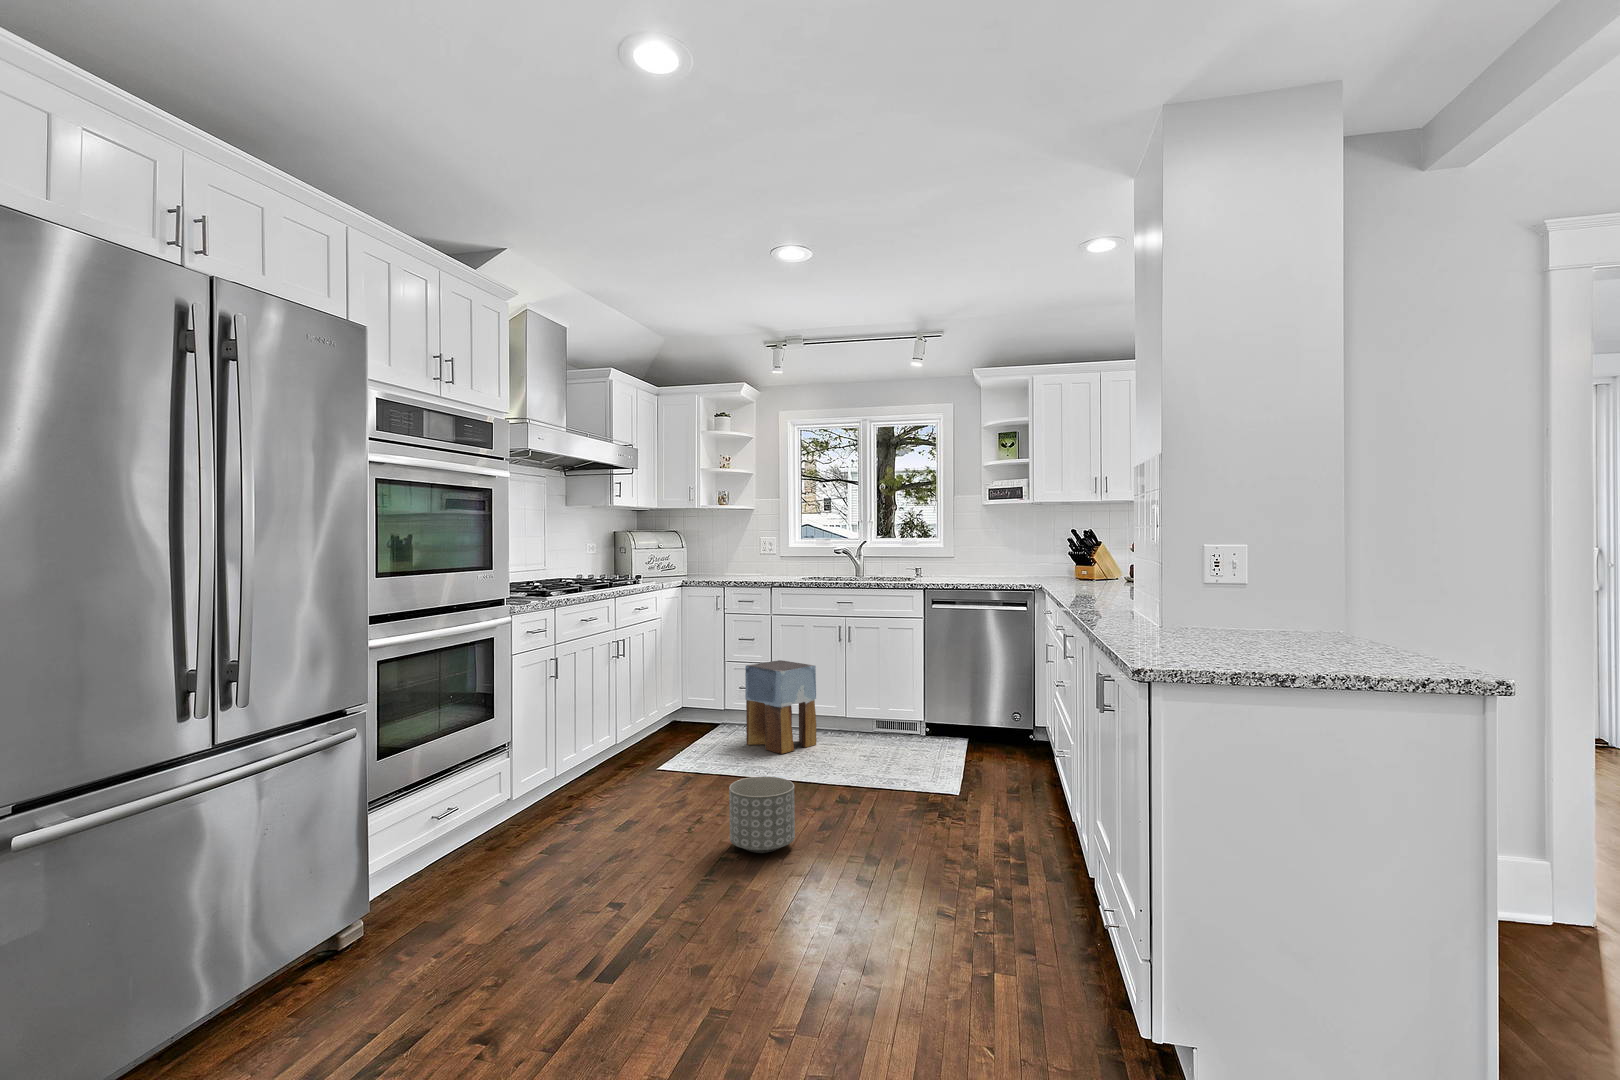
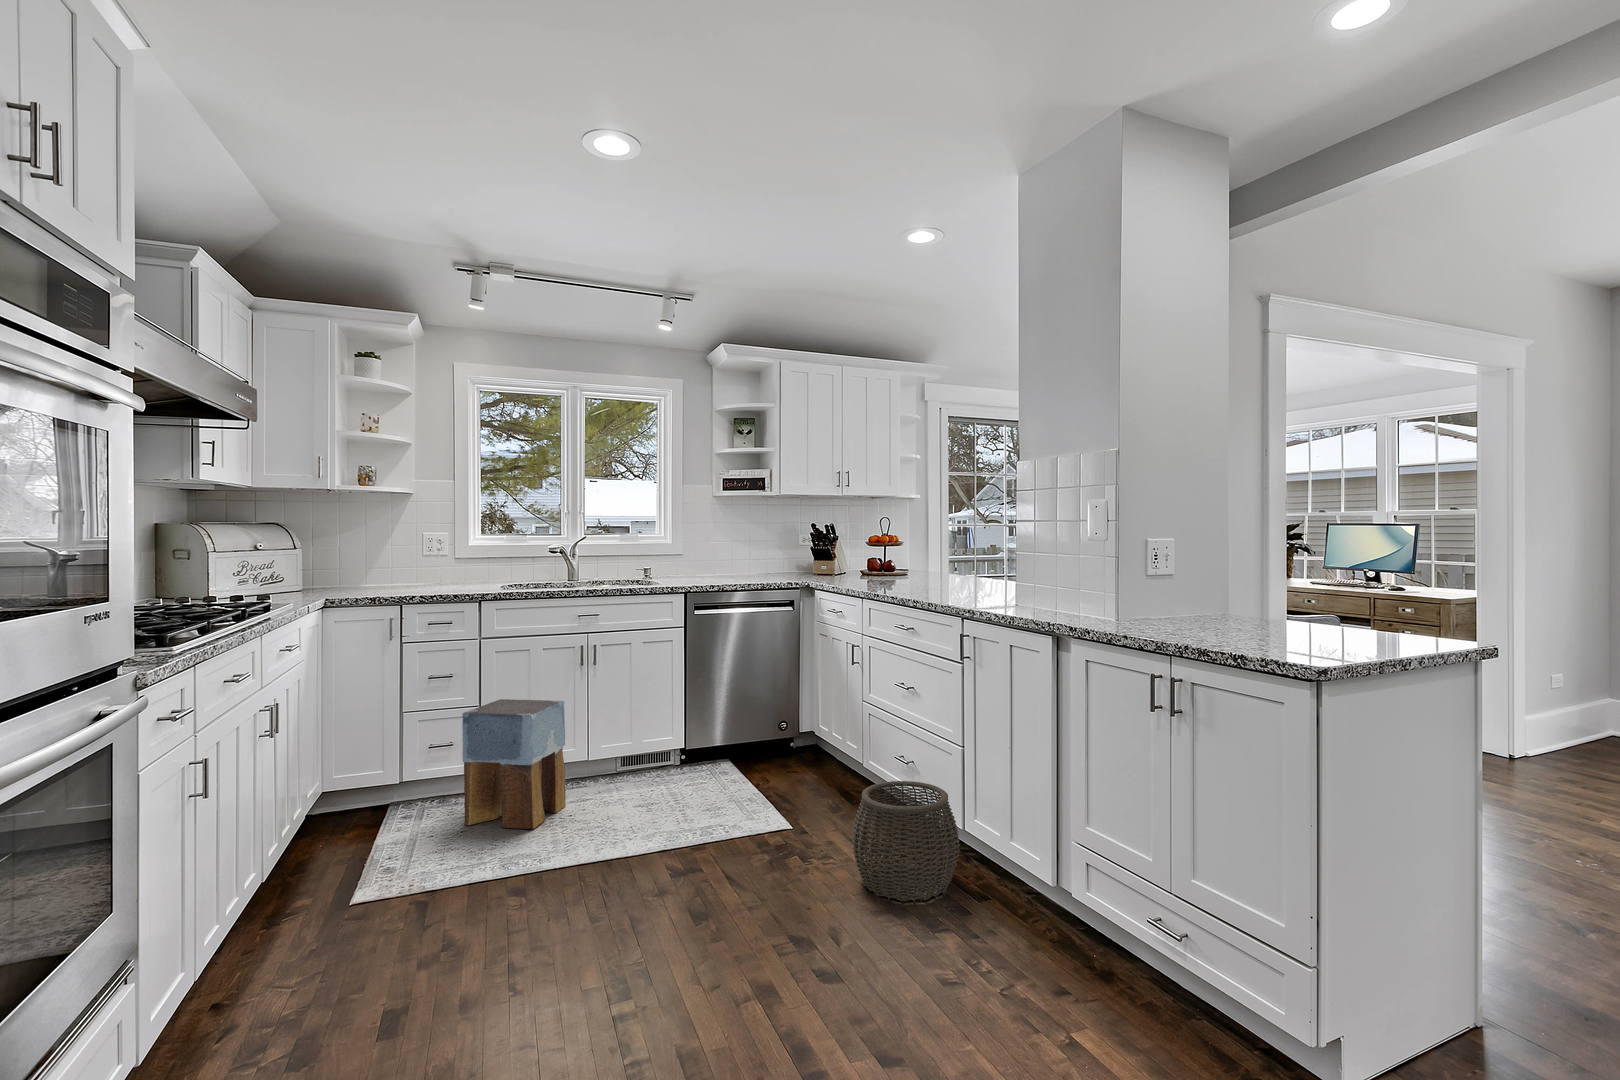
woven basket: none [945,754,1037,852] -> present [852,781,960,902]
planter: present [729,776,795,853] -> none [611,871,710,994]

